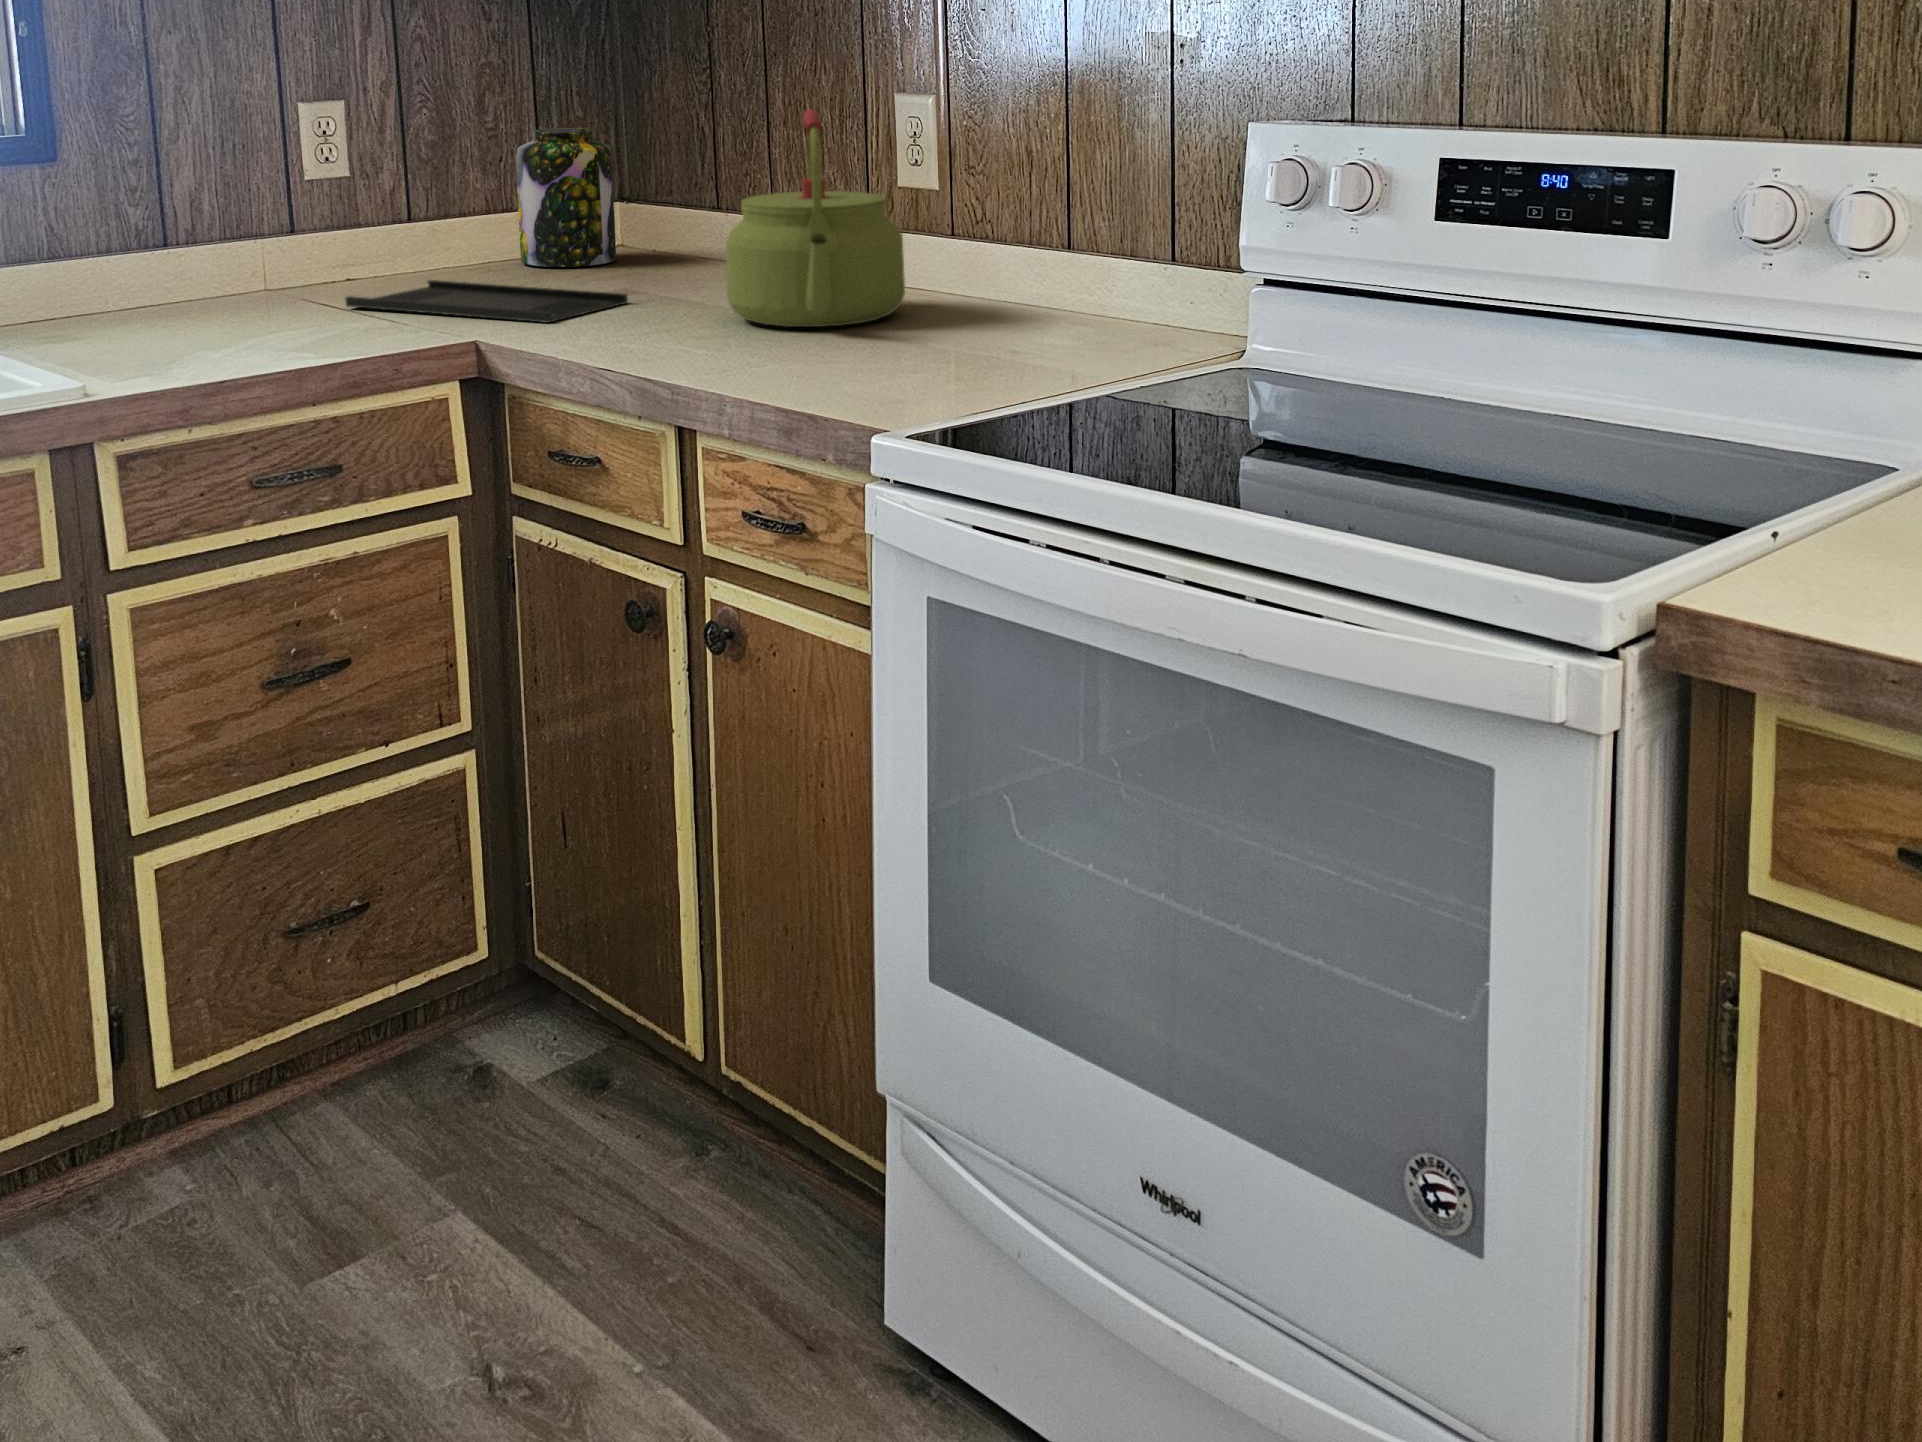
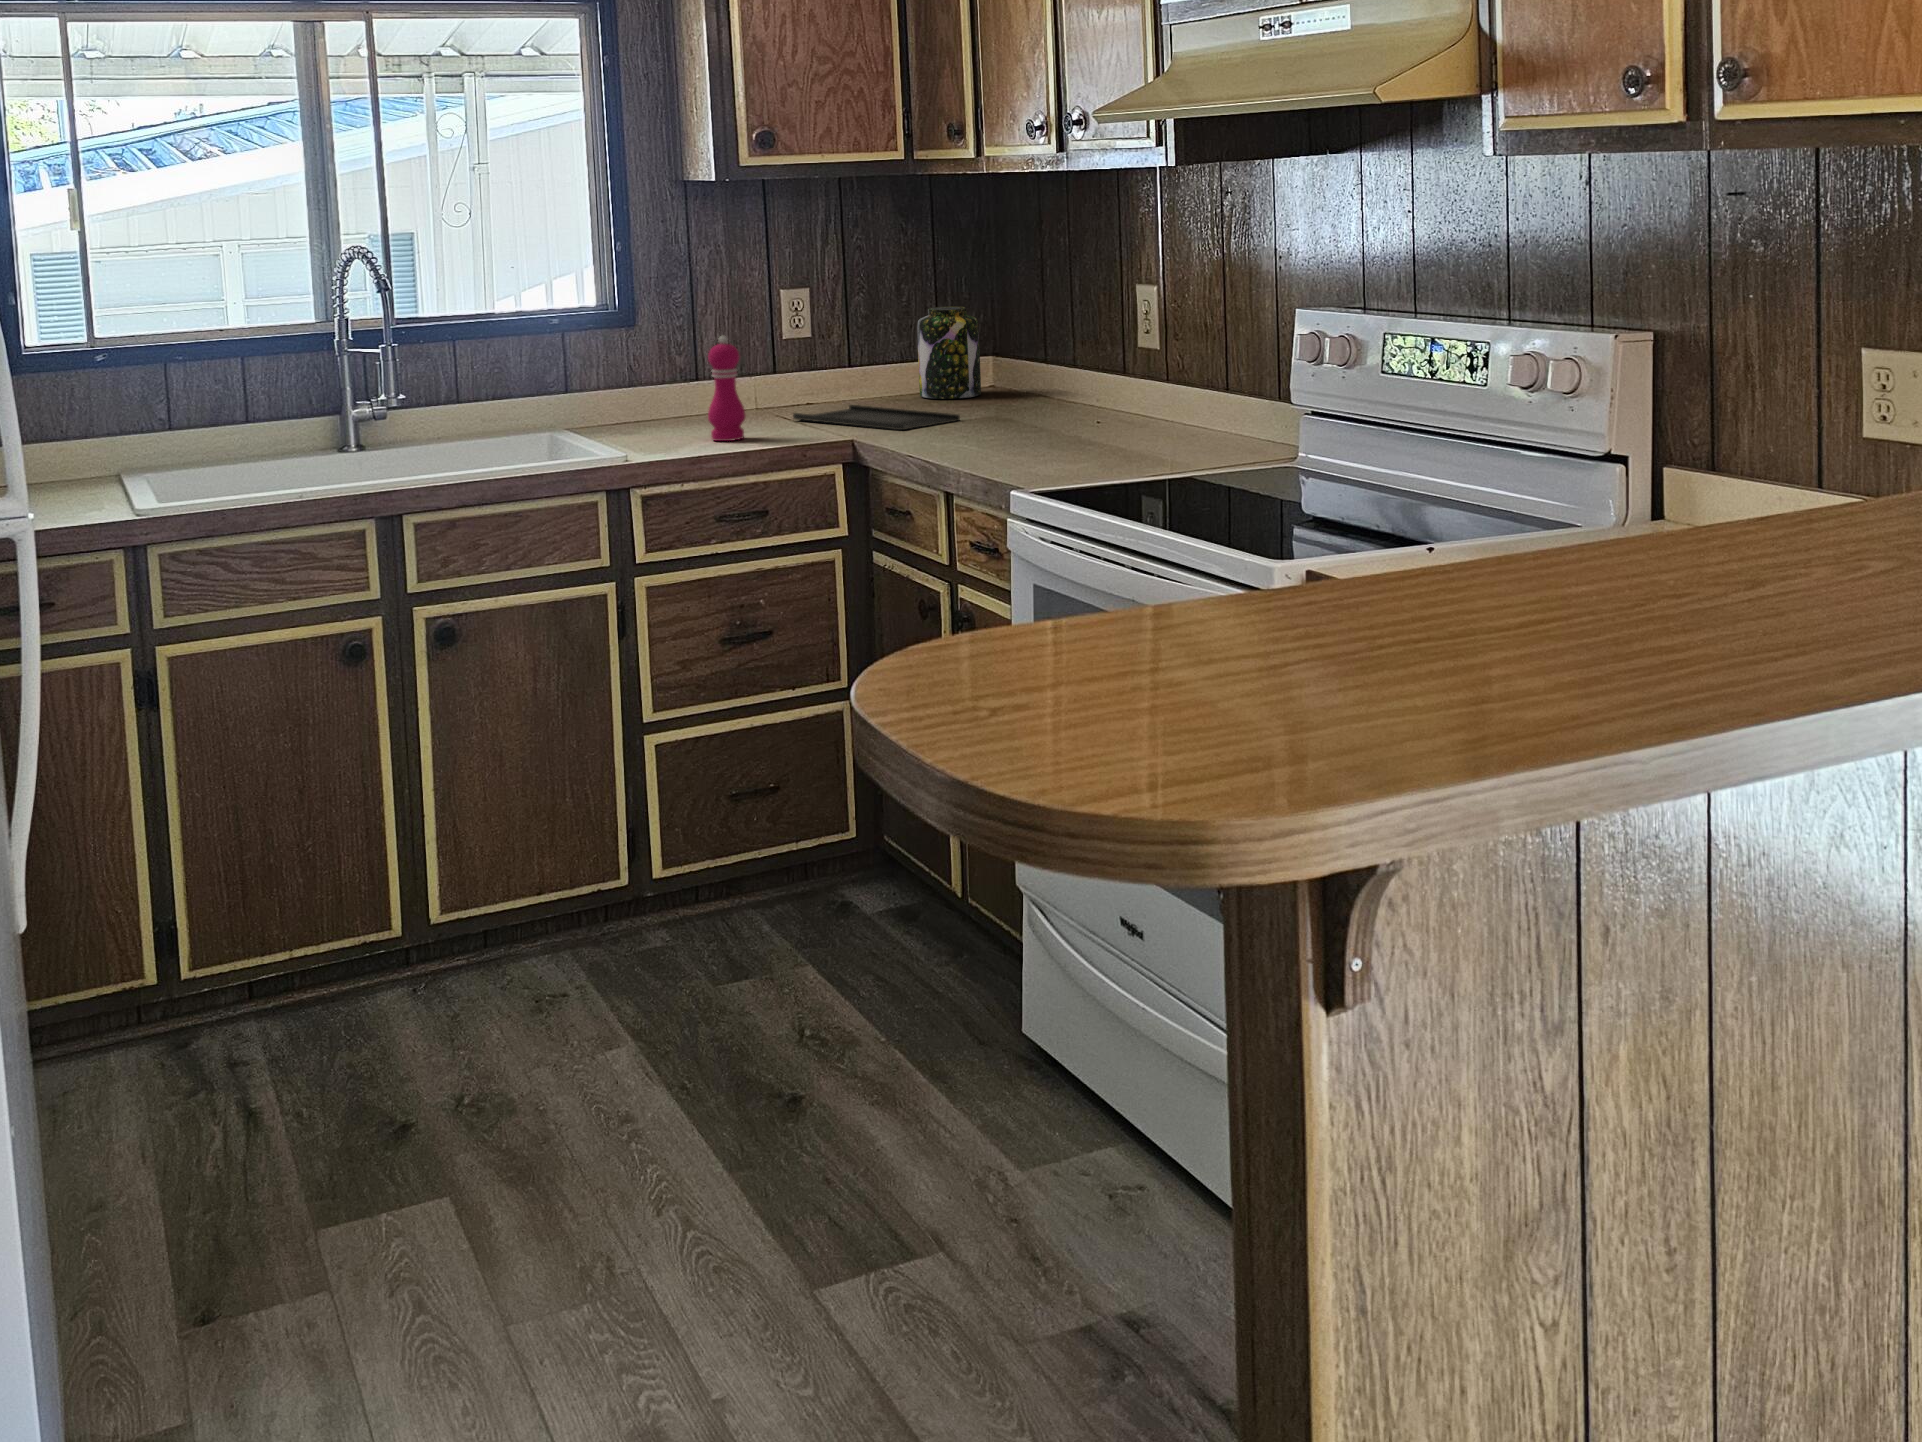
kettle: present [726,109,905,327] -> none [1006,297,1120,435]
pepper mill: none [217,173,286,350] -> present [708,336,746,441]

